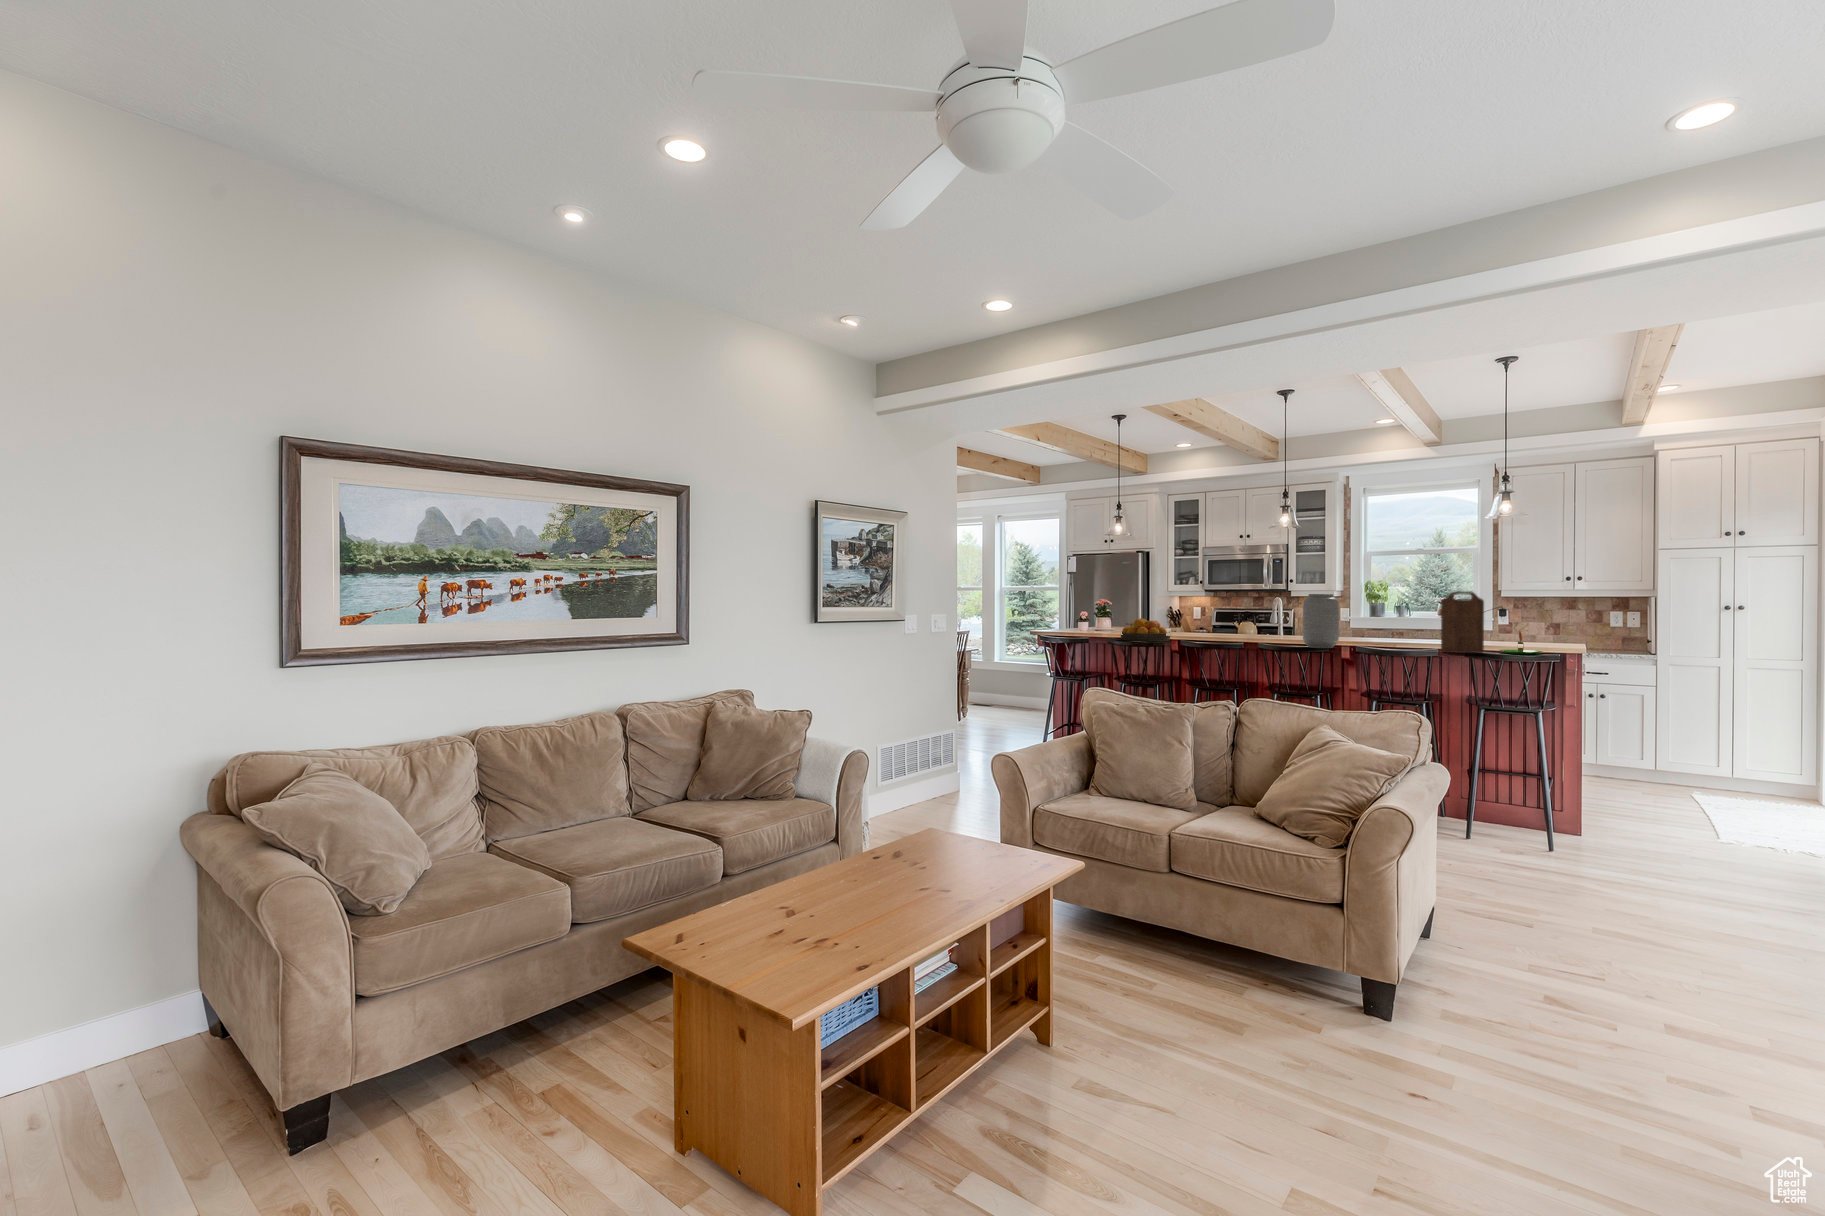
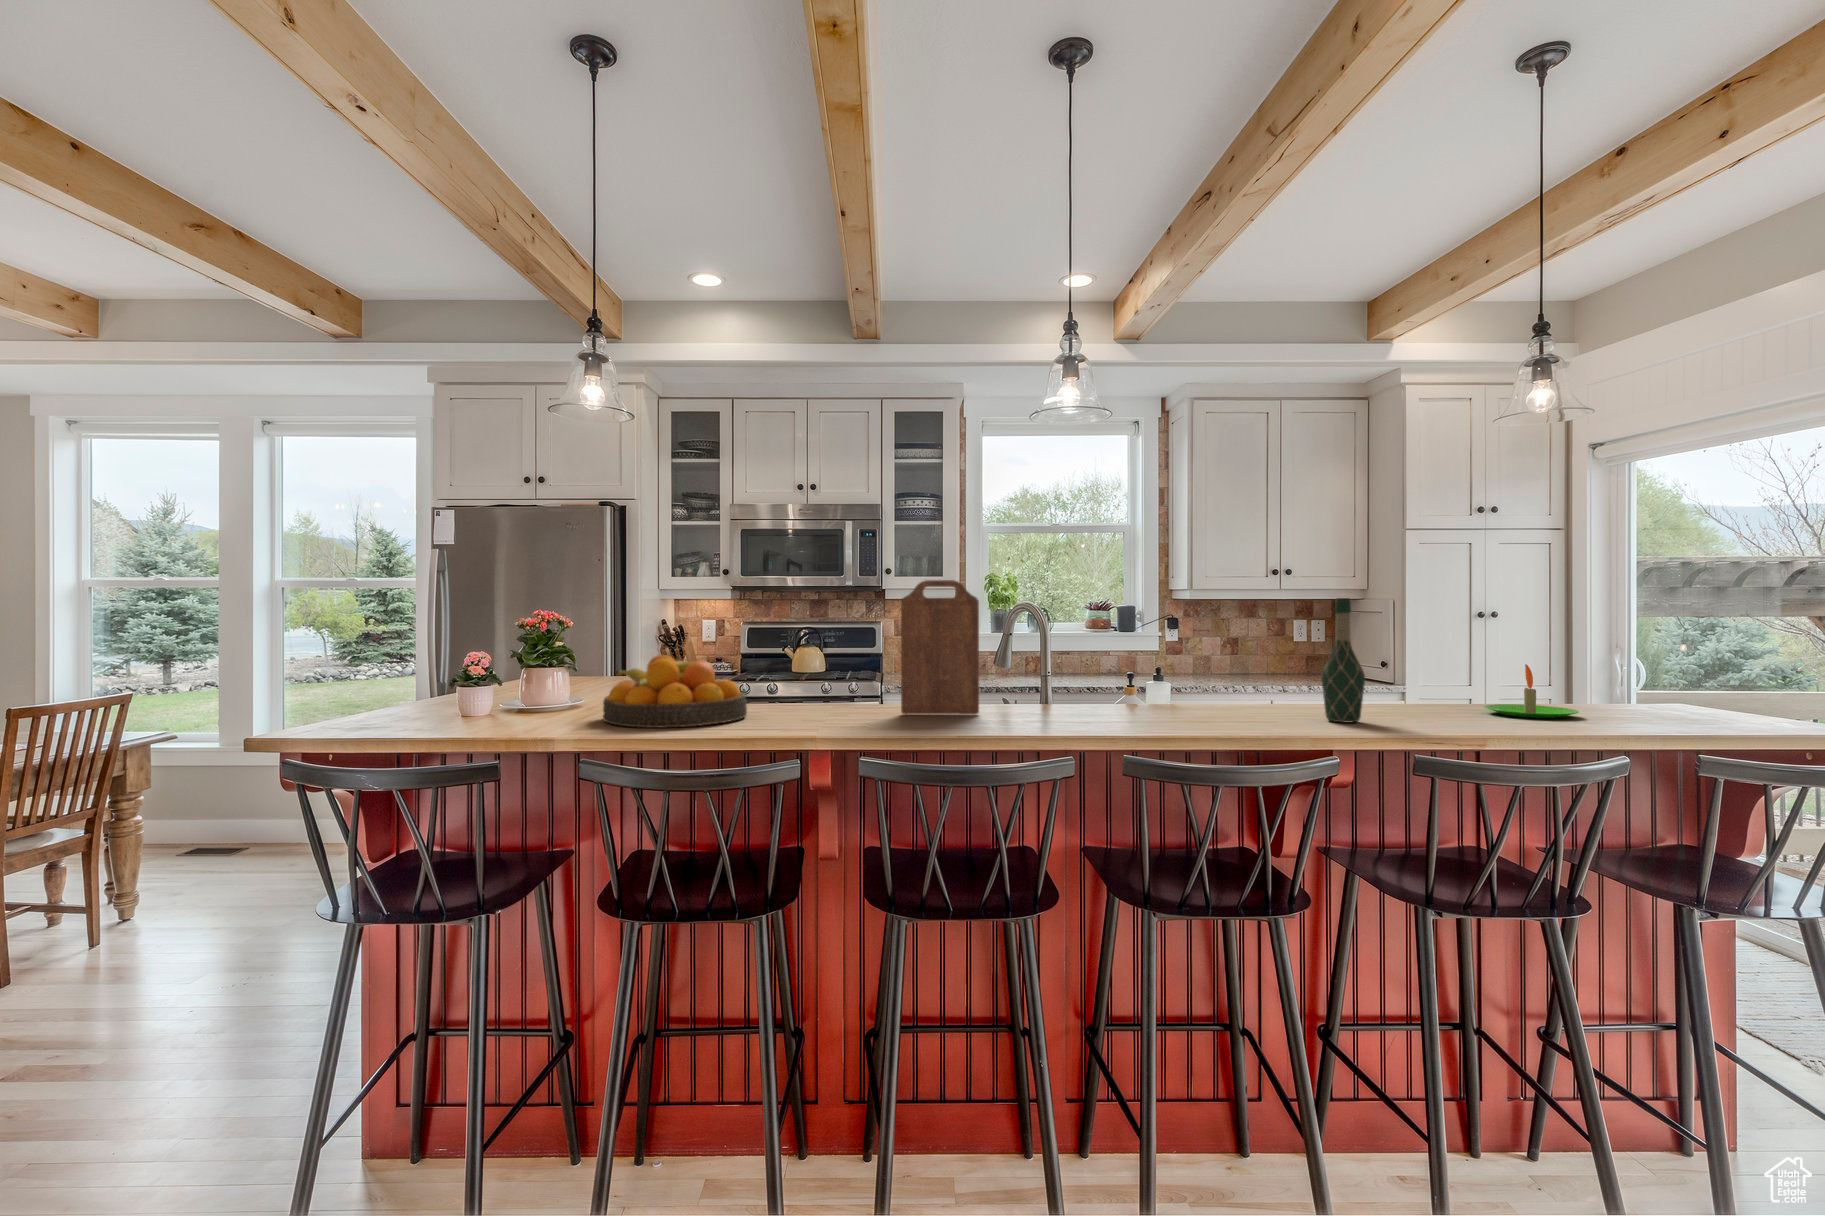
cutting board: present [1441,591,1484,653] -> present [901,580,979,715]
vase: present [1303,594,1339,648] -> none [1120,583,1207,727]
wine bottle: none [1396,600,1415,651] -> present [1321,598,1365,722]

